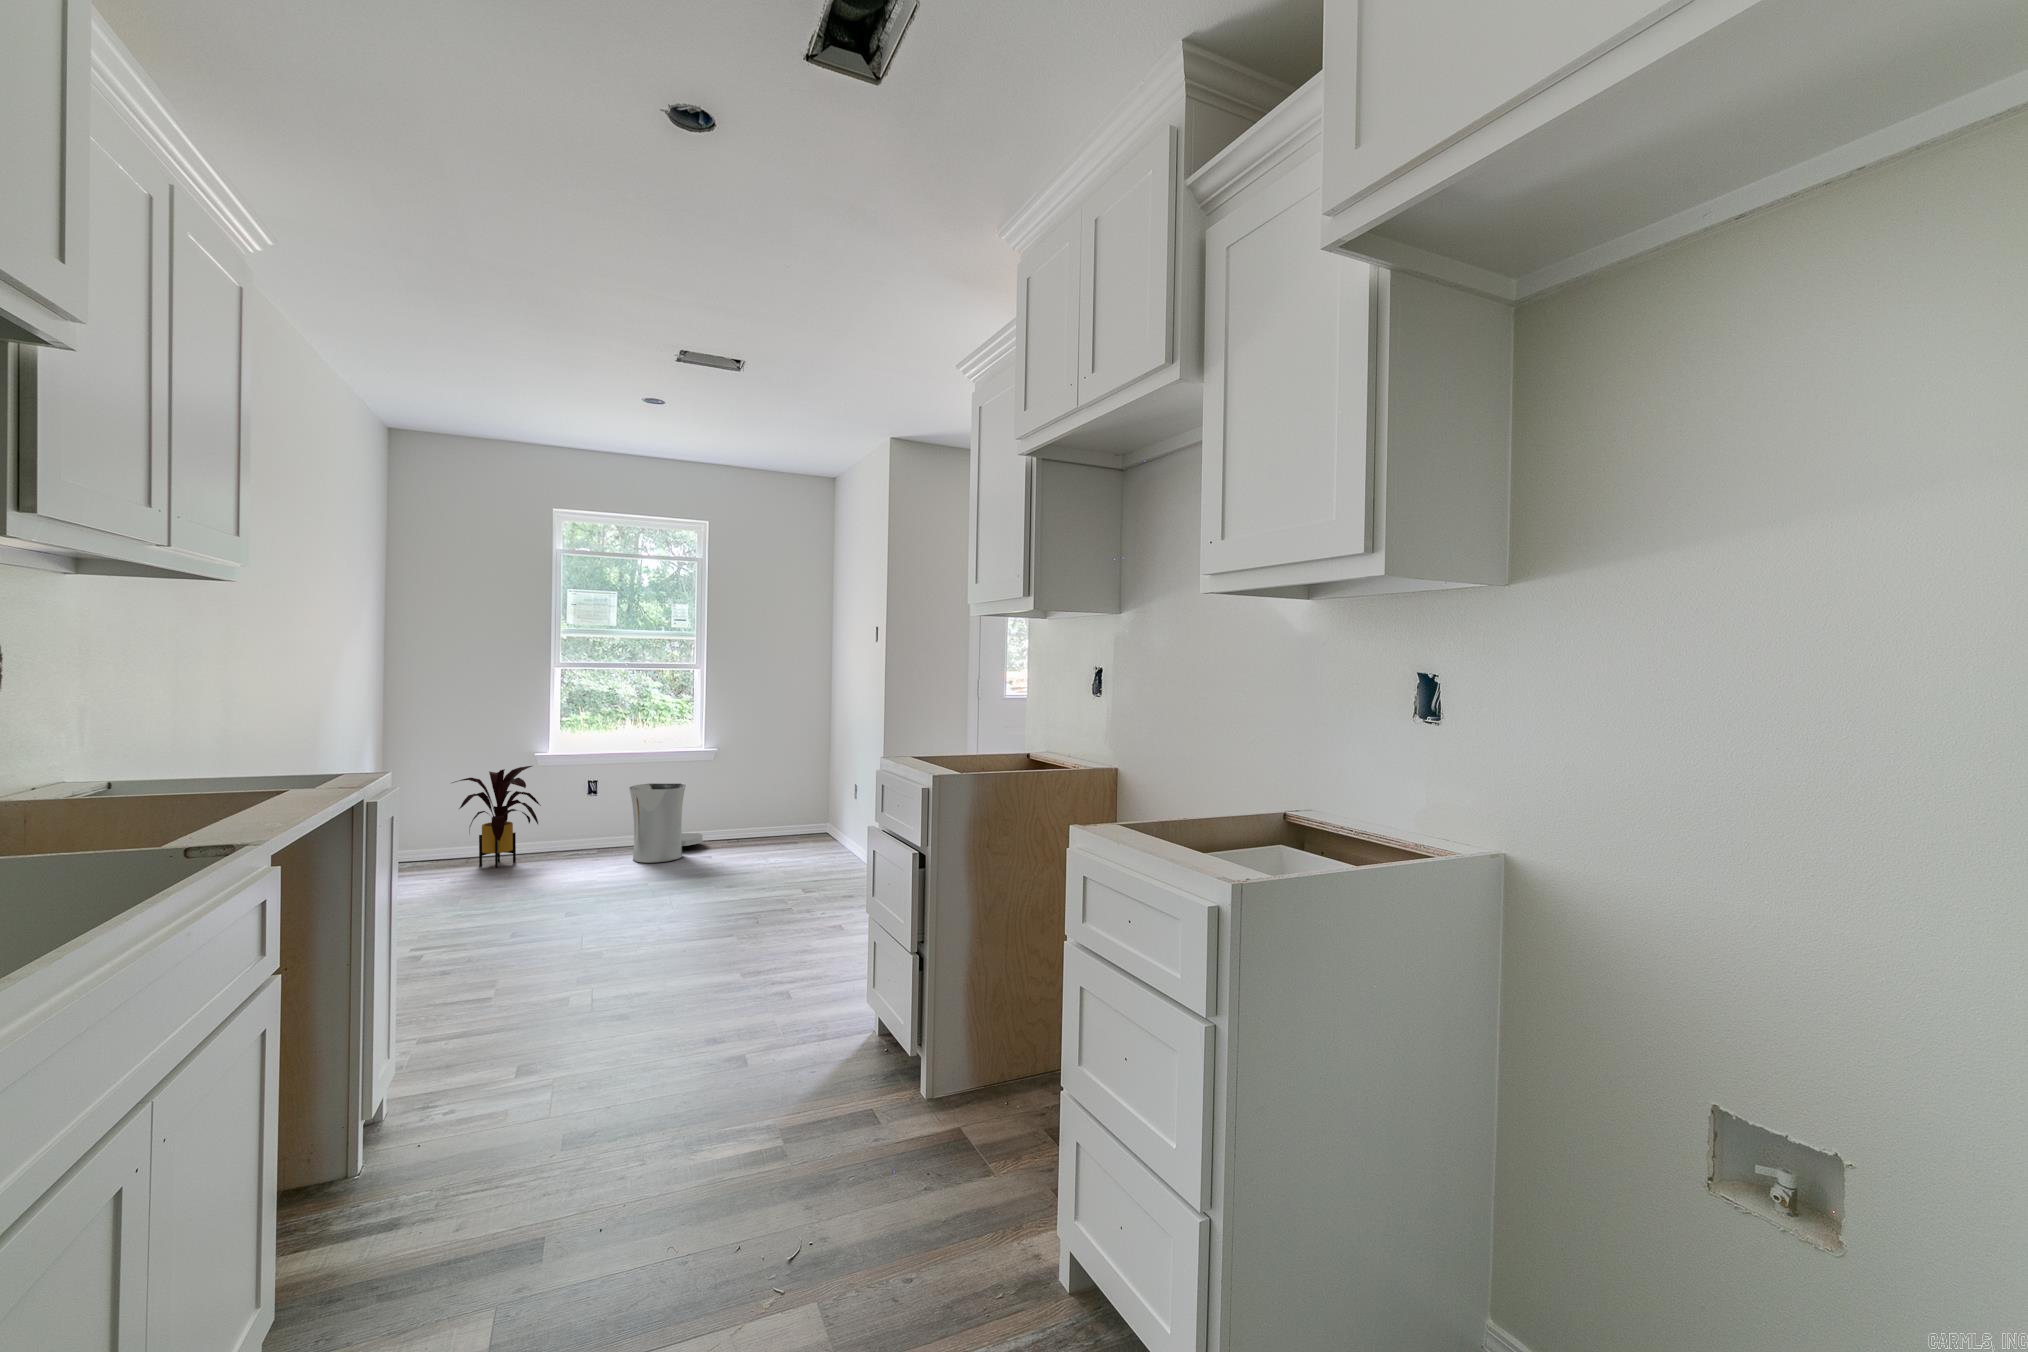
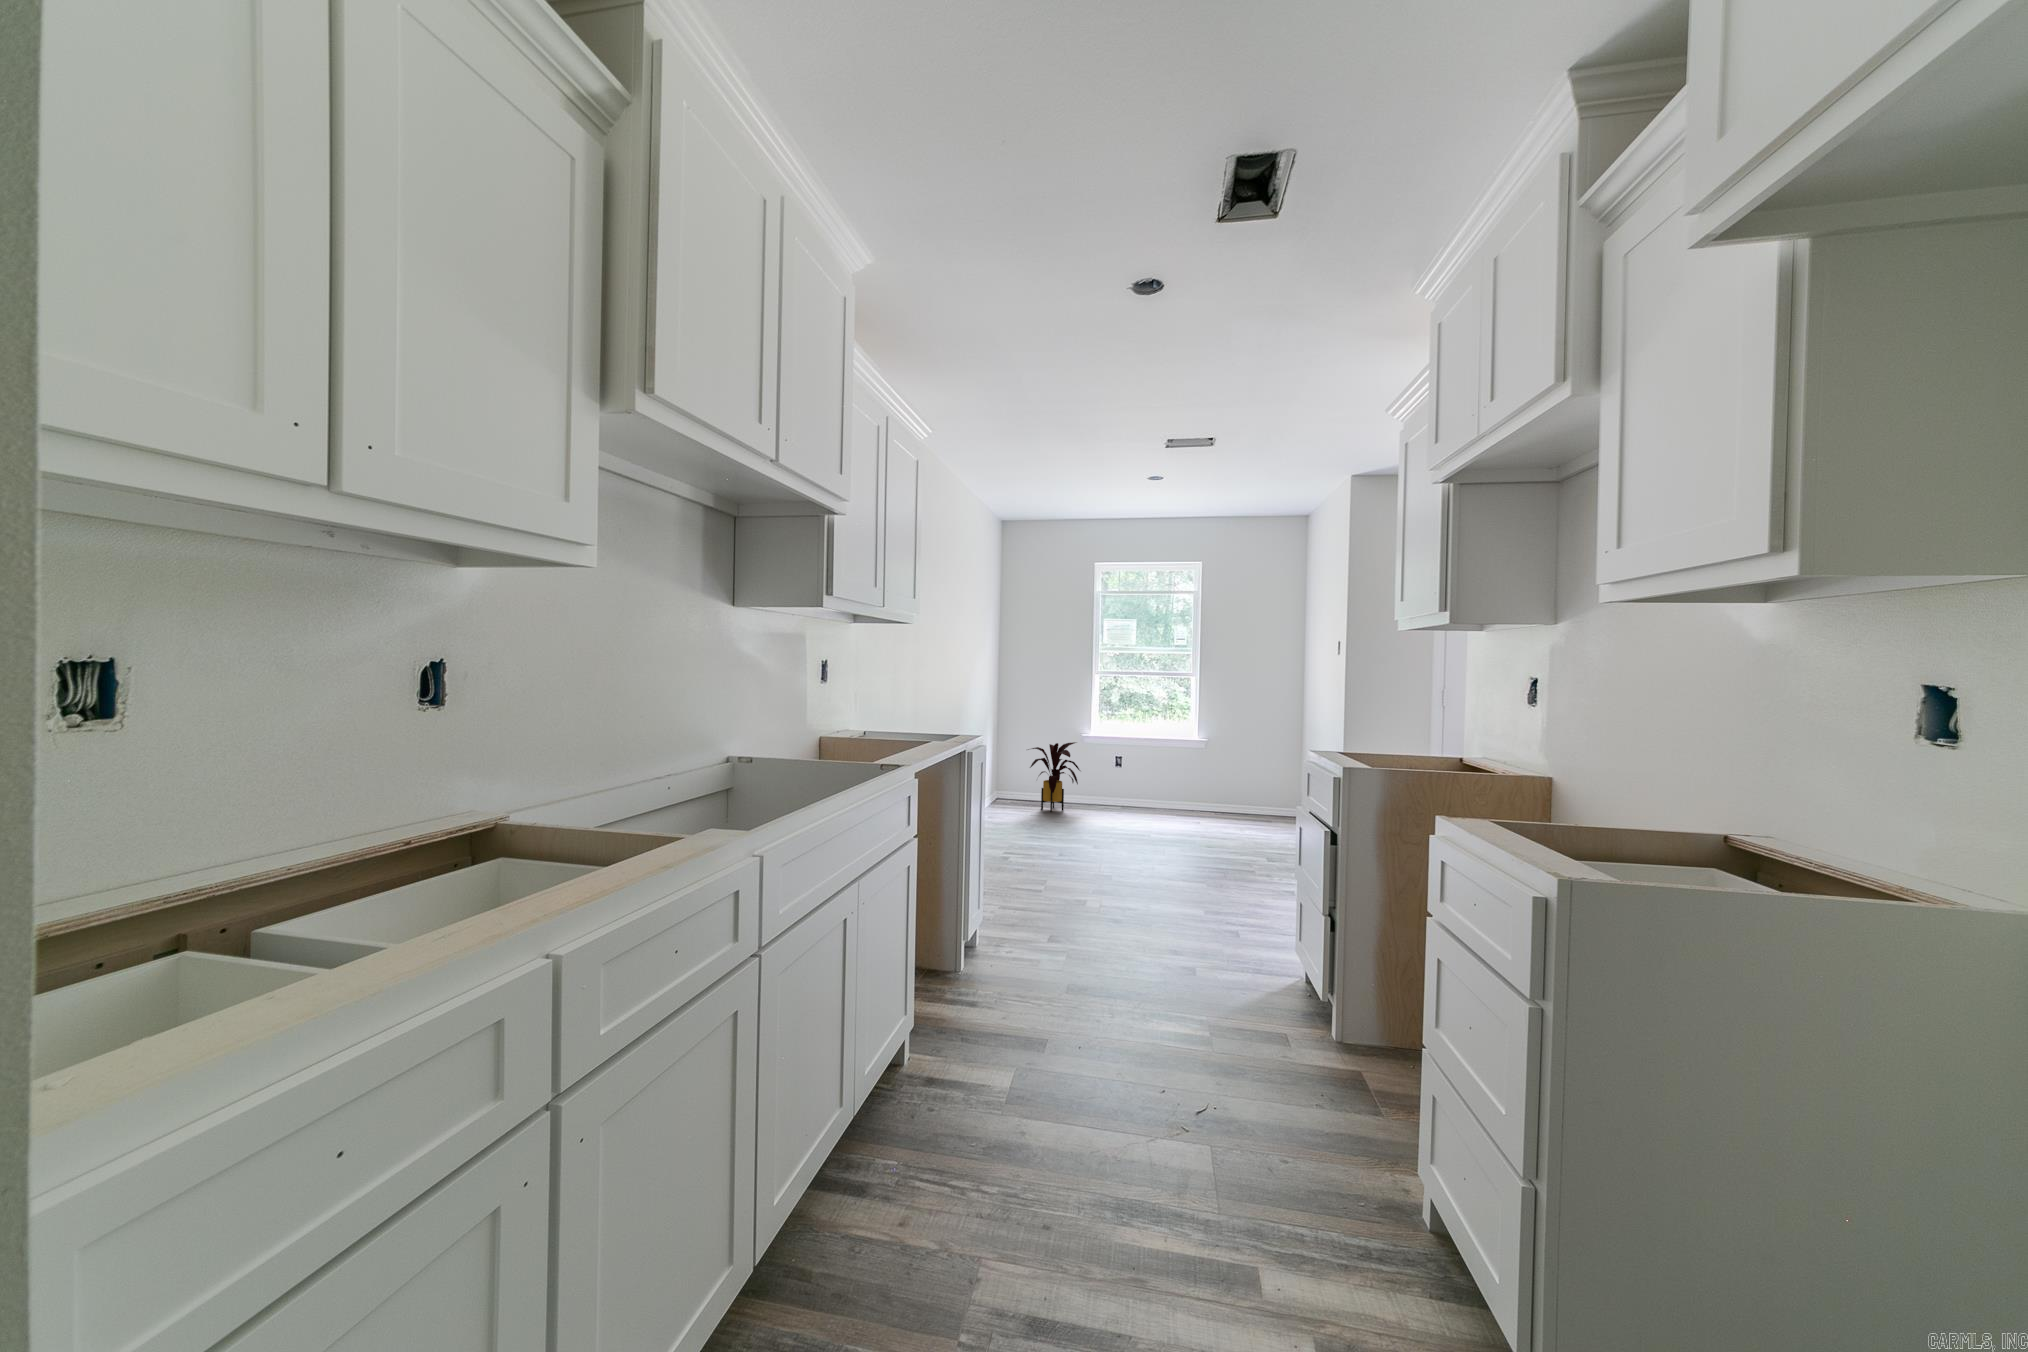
trash can: present [629,783,703,863] -> none [1140,763,1194,824]

